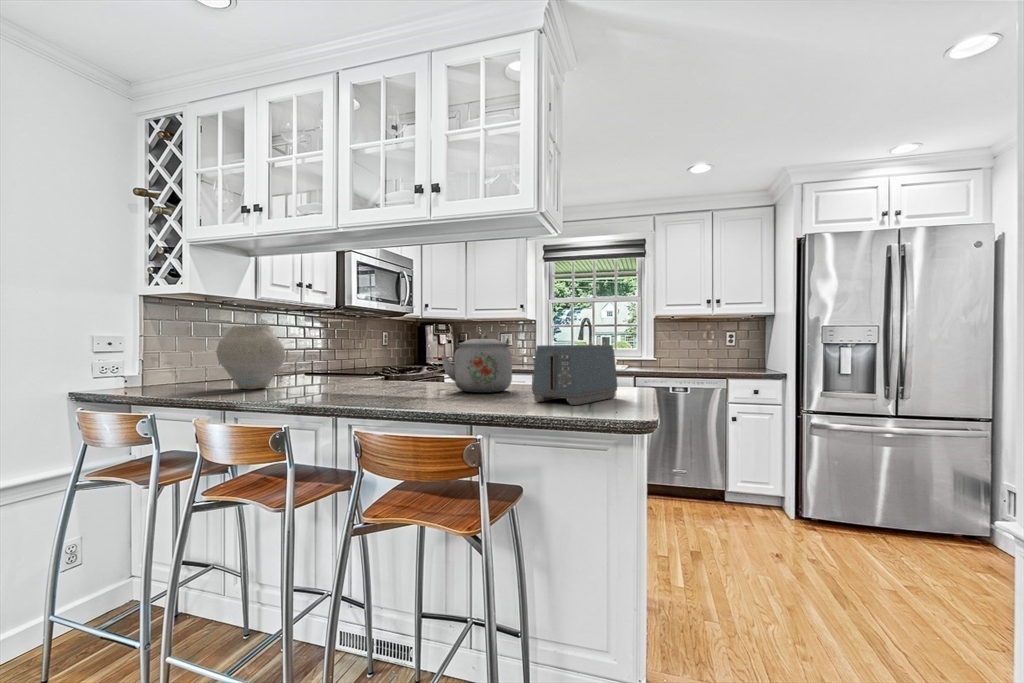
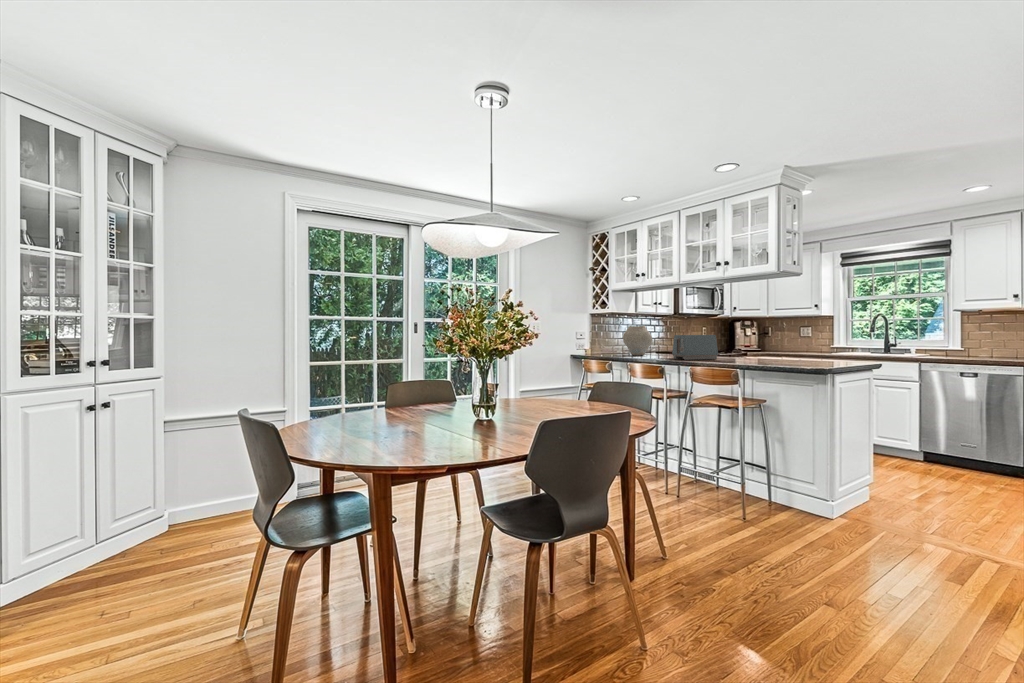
kettle: present [441,335,512,393] -> none [735,329,780,360]
toaster: present [532,345,617,405] -> present [672,335,718,360]

